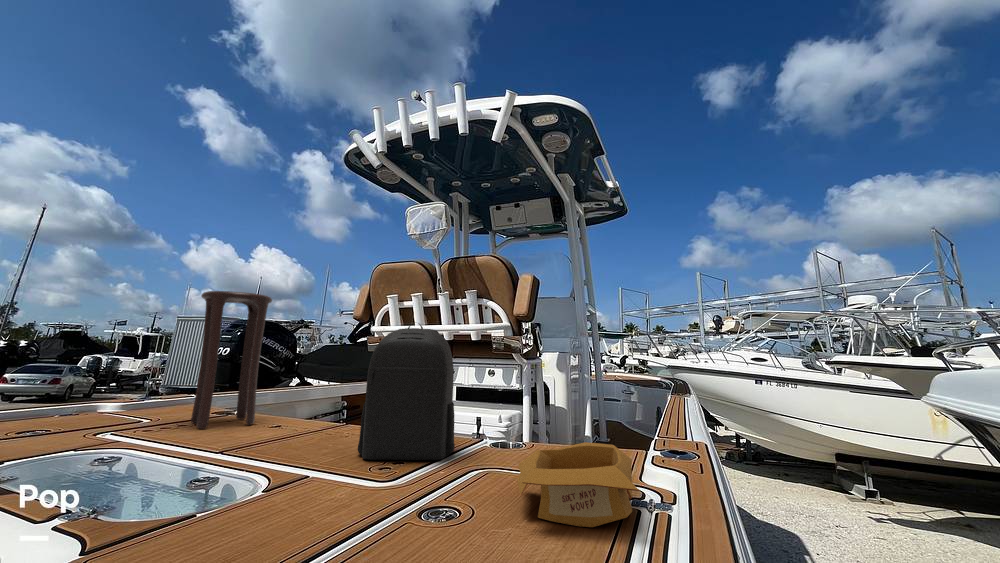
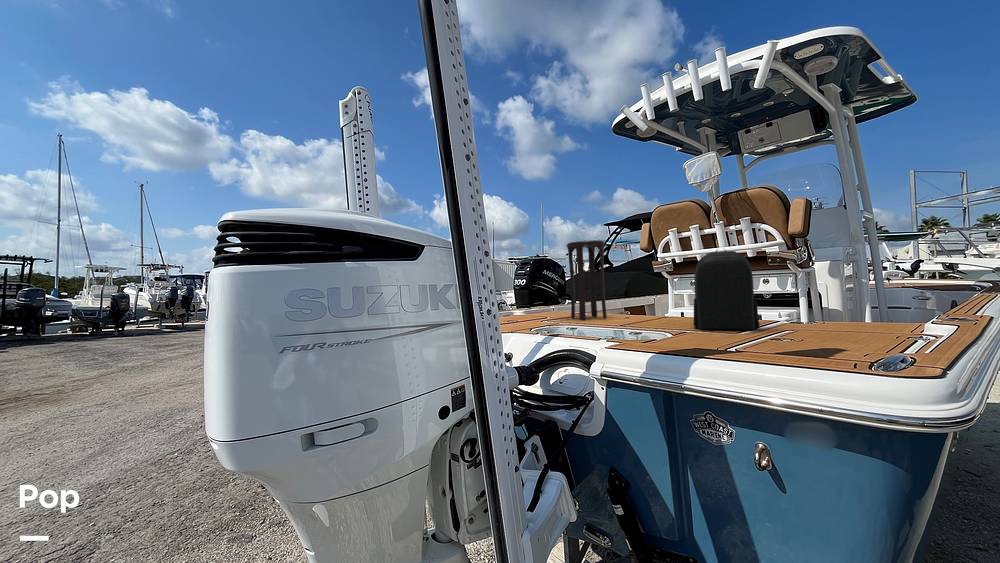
cardboard box: present [517,442,639,527] -> none [818,312,913,349]

